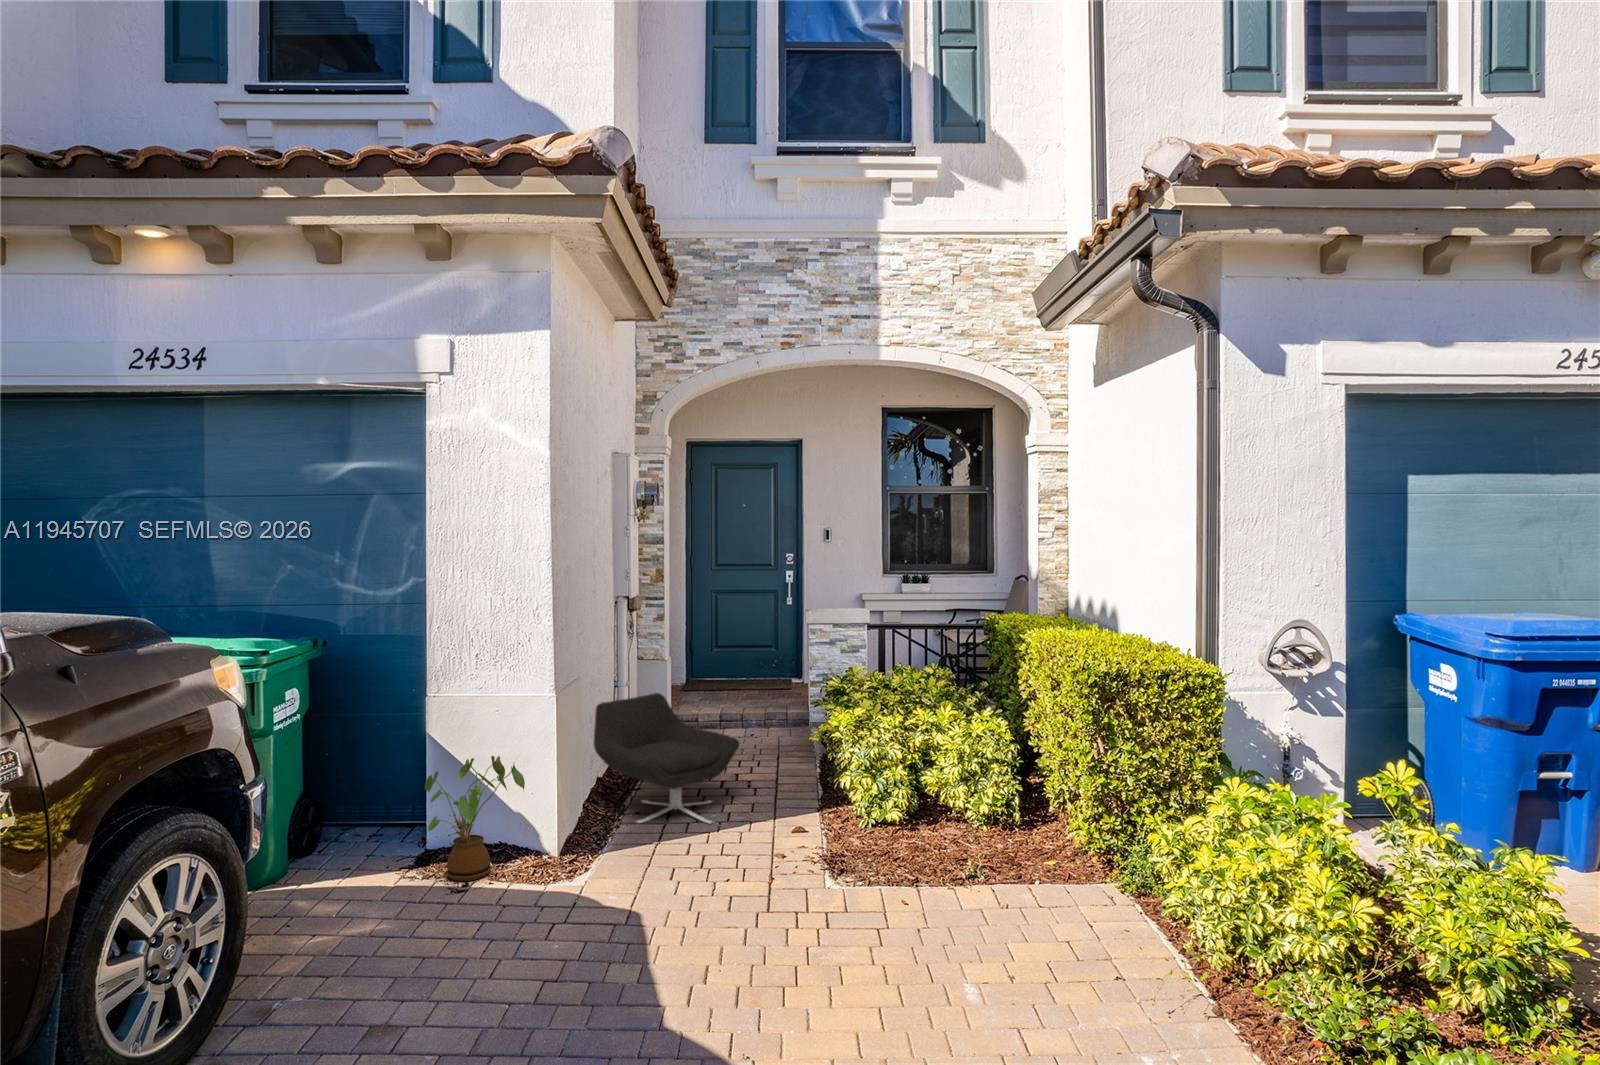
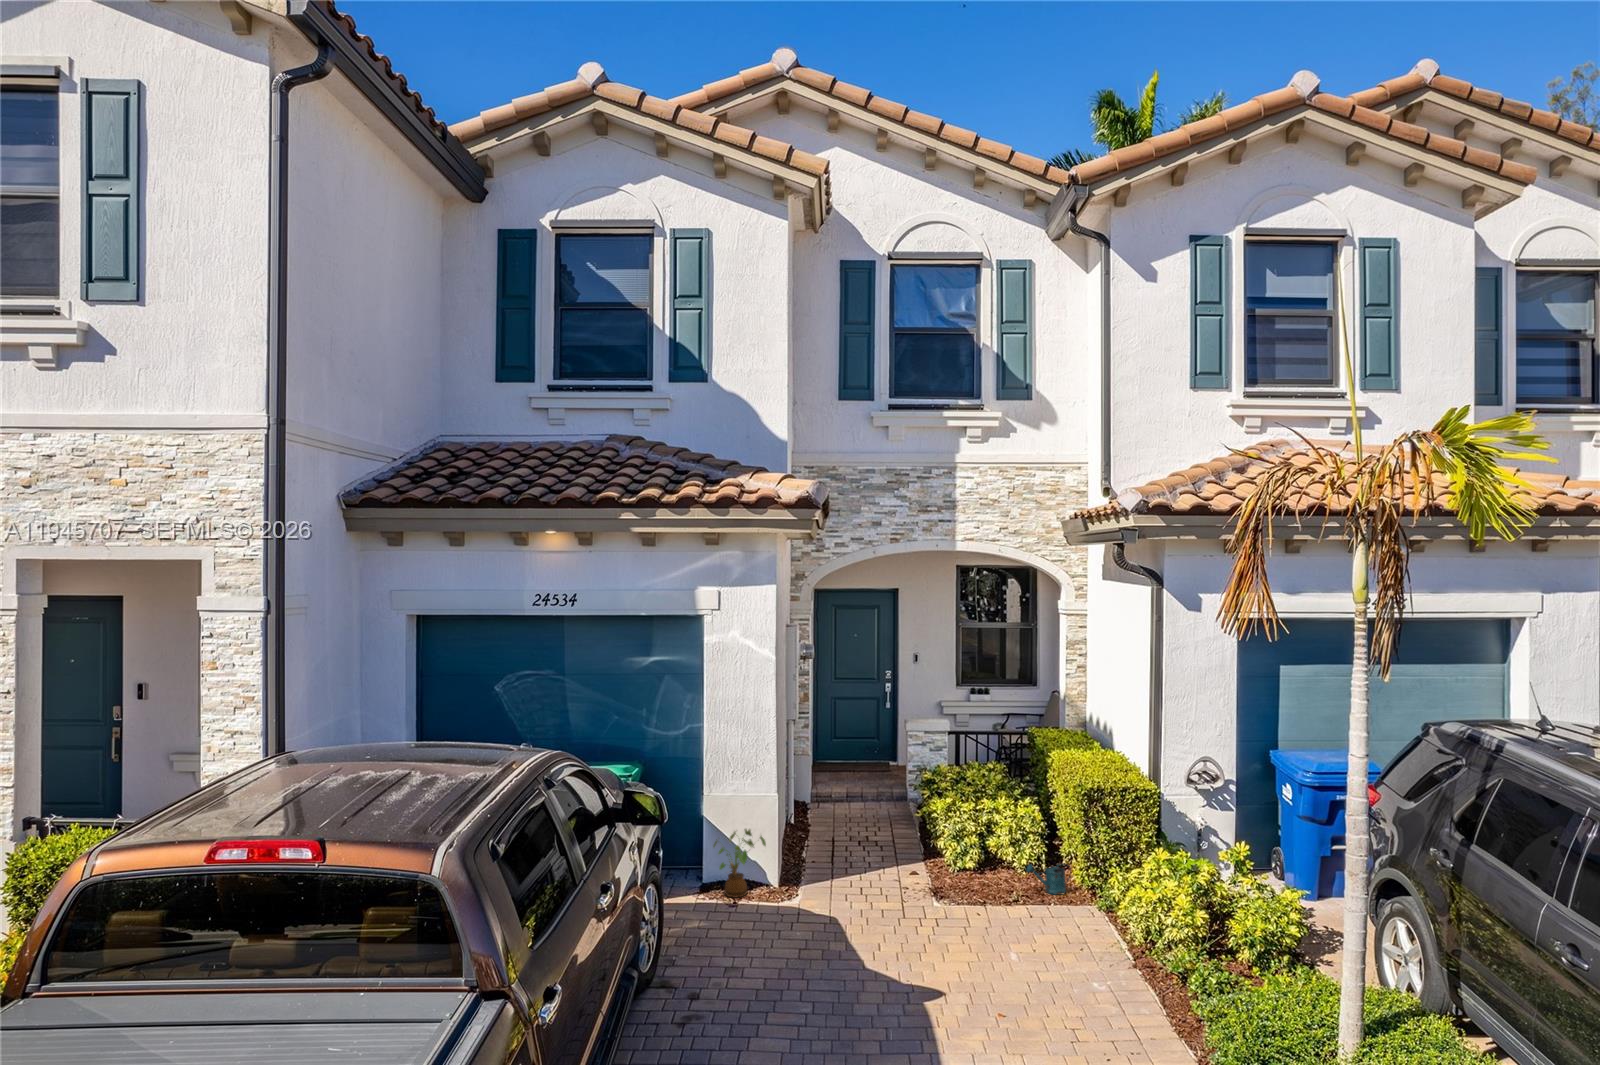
lounge chair: present [593,693,739,823] -> none [787,787,874,869]
watering can: none [992,809,1069,864] -> present [1027,864,1066,895]

